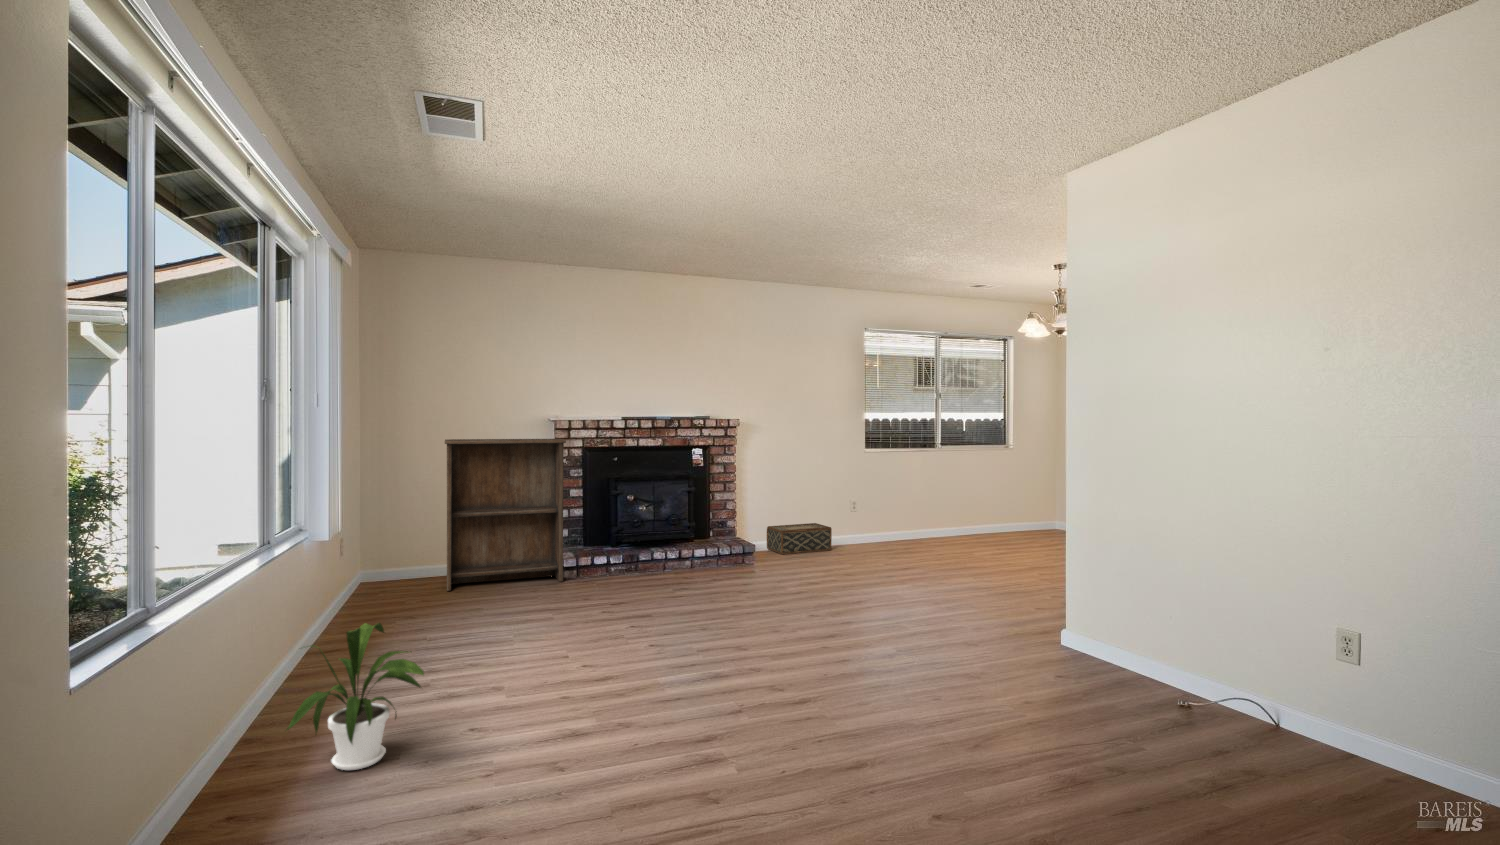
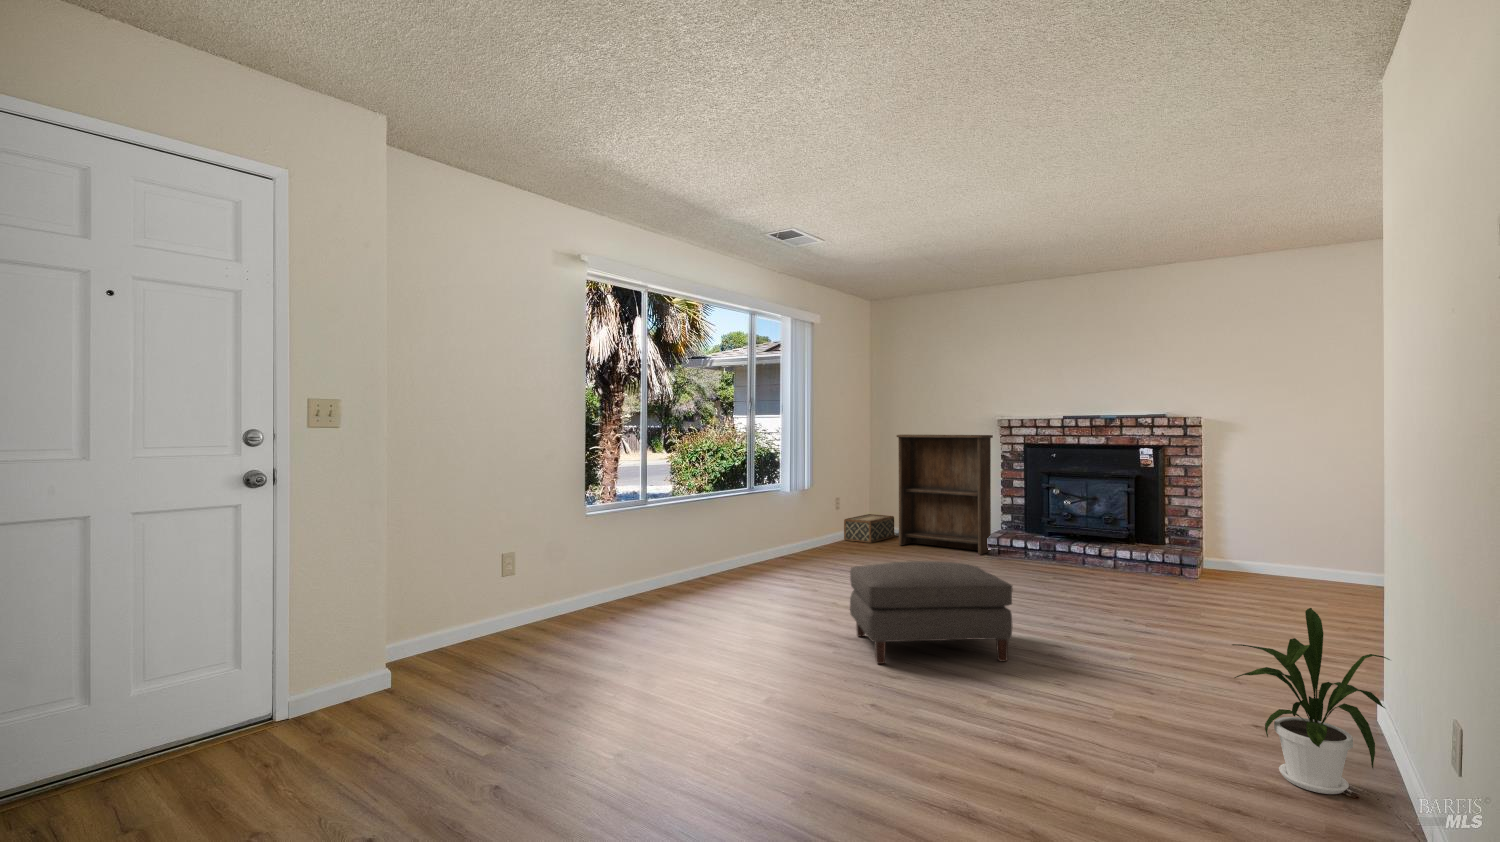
woven basket: present [767,523,832,554] -> present [844,514,894,543]
ottoman: none [738,597,899,748] -> present [850,561,1012,664]
house plant: present [287,623,424,770] -> present [1232,608,1390,794]

